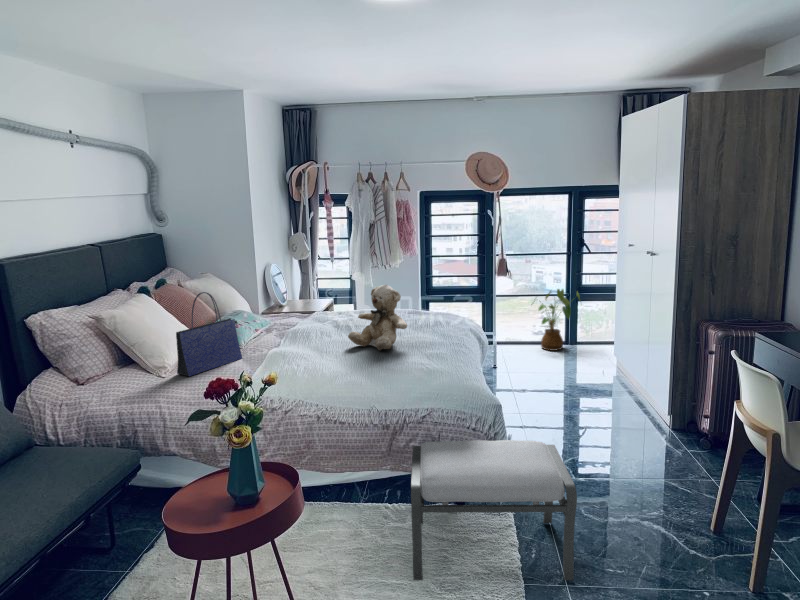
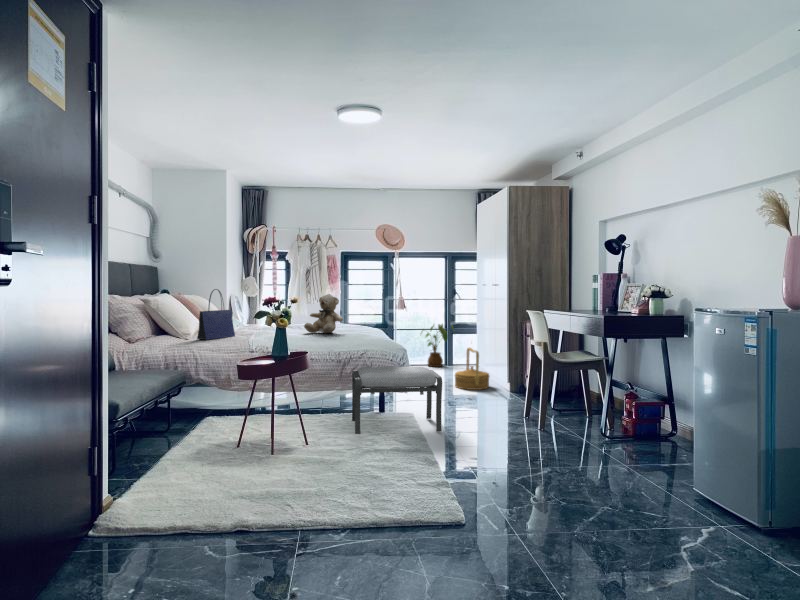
woven basket: none [585,346,642,418] -> present [455,348,489,390]

